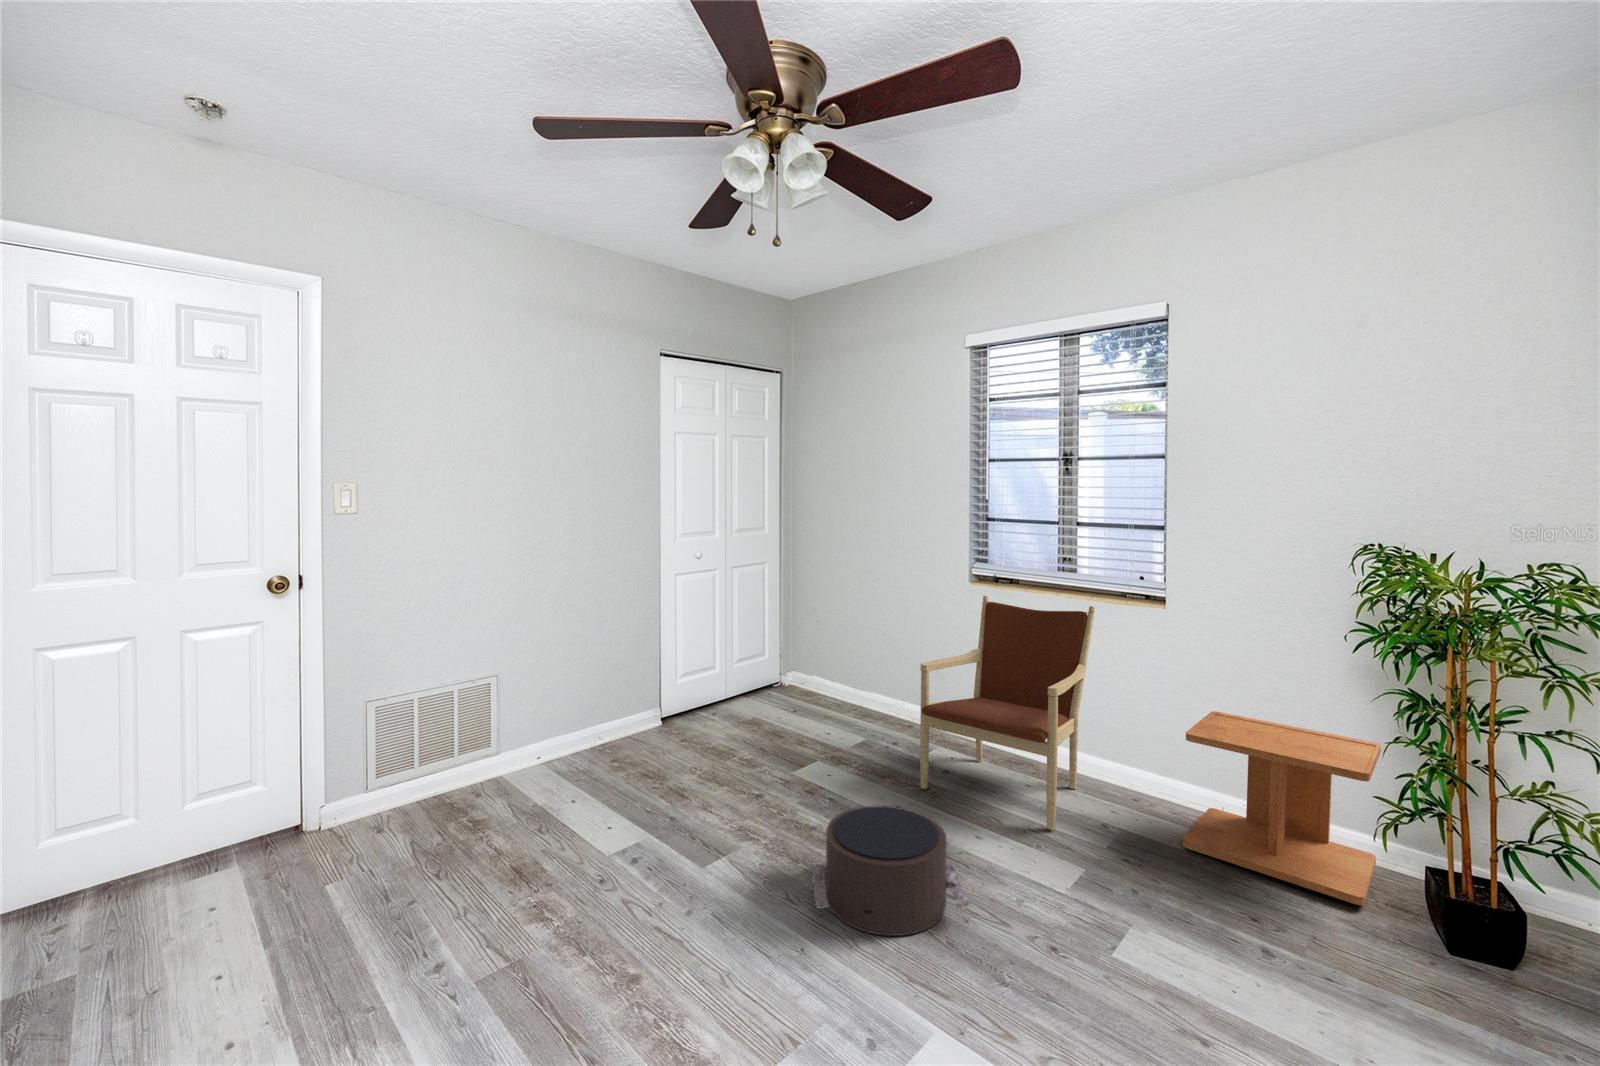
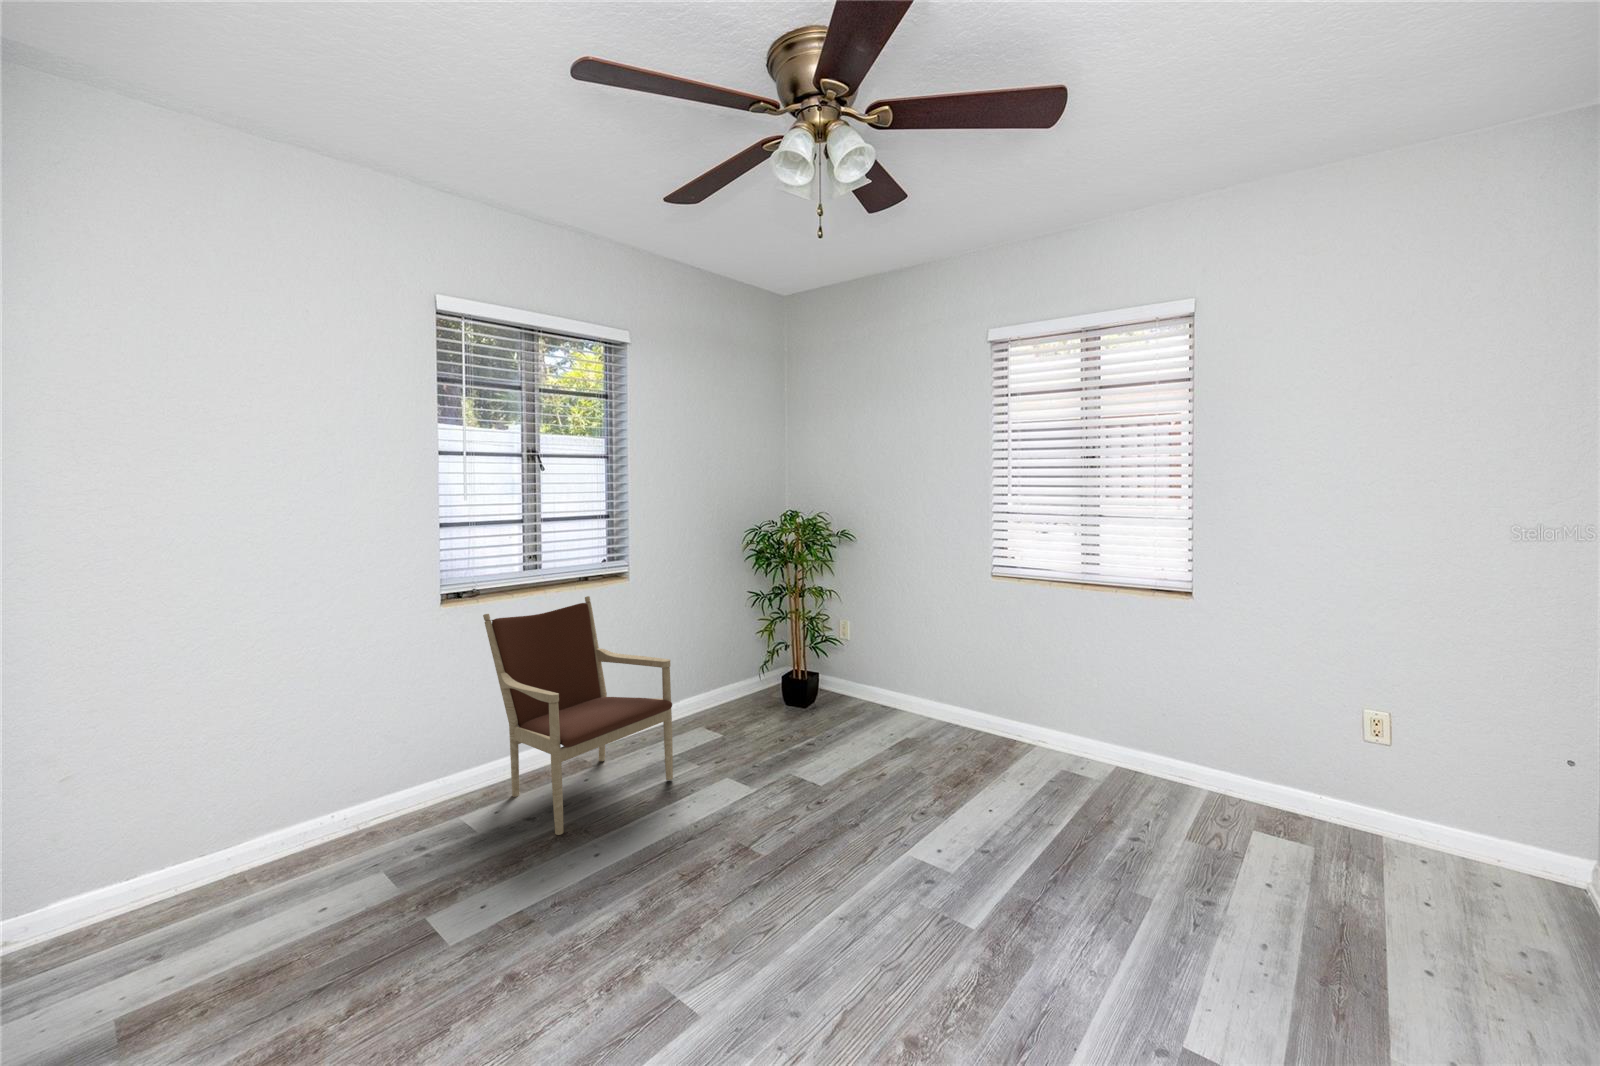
side table: present [1183,711,1381,905] -> none [663,634,773,740]
pouf: present [812,806,971,936] -> none [707,784,818,904]

